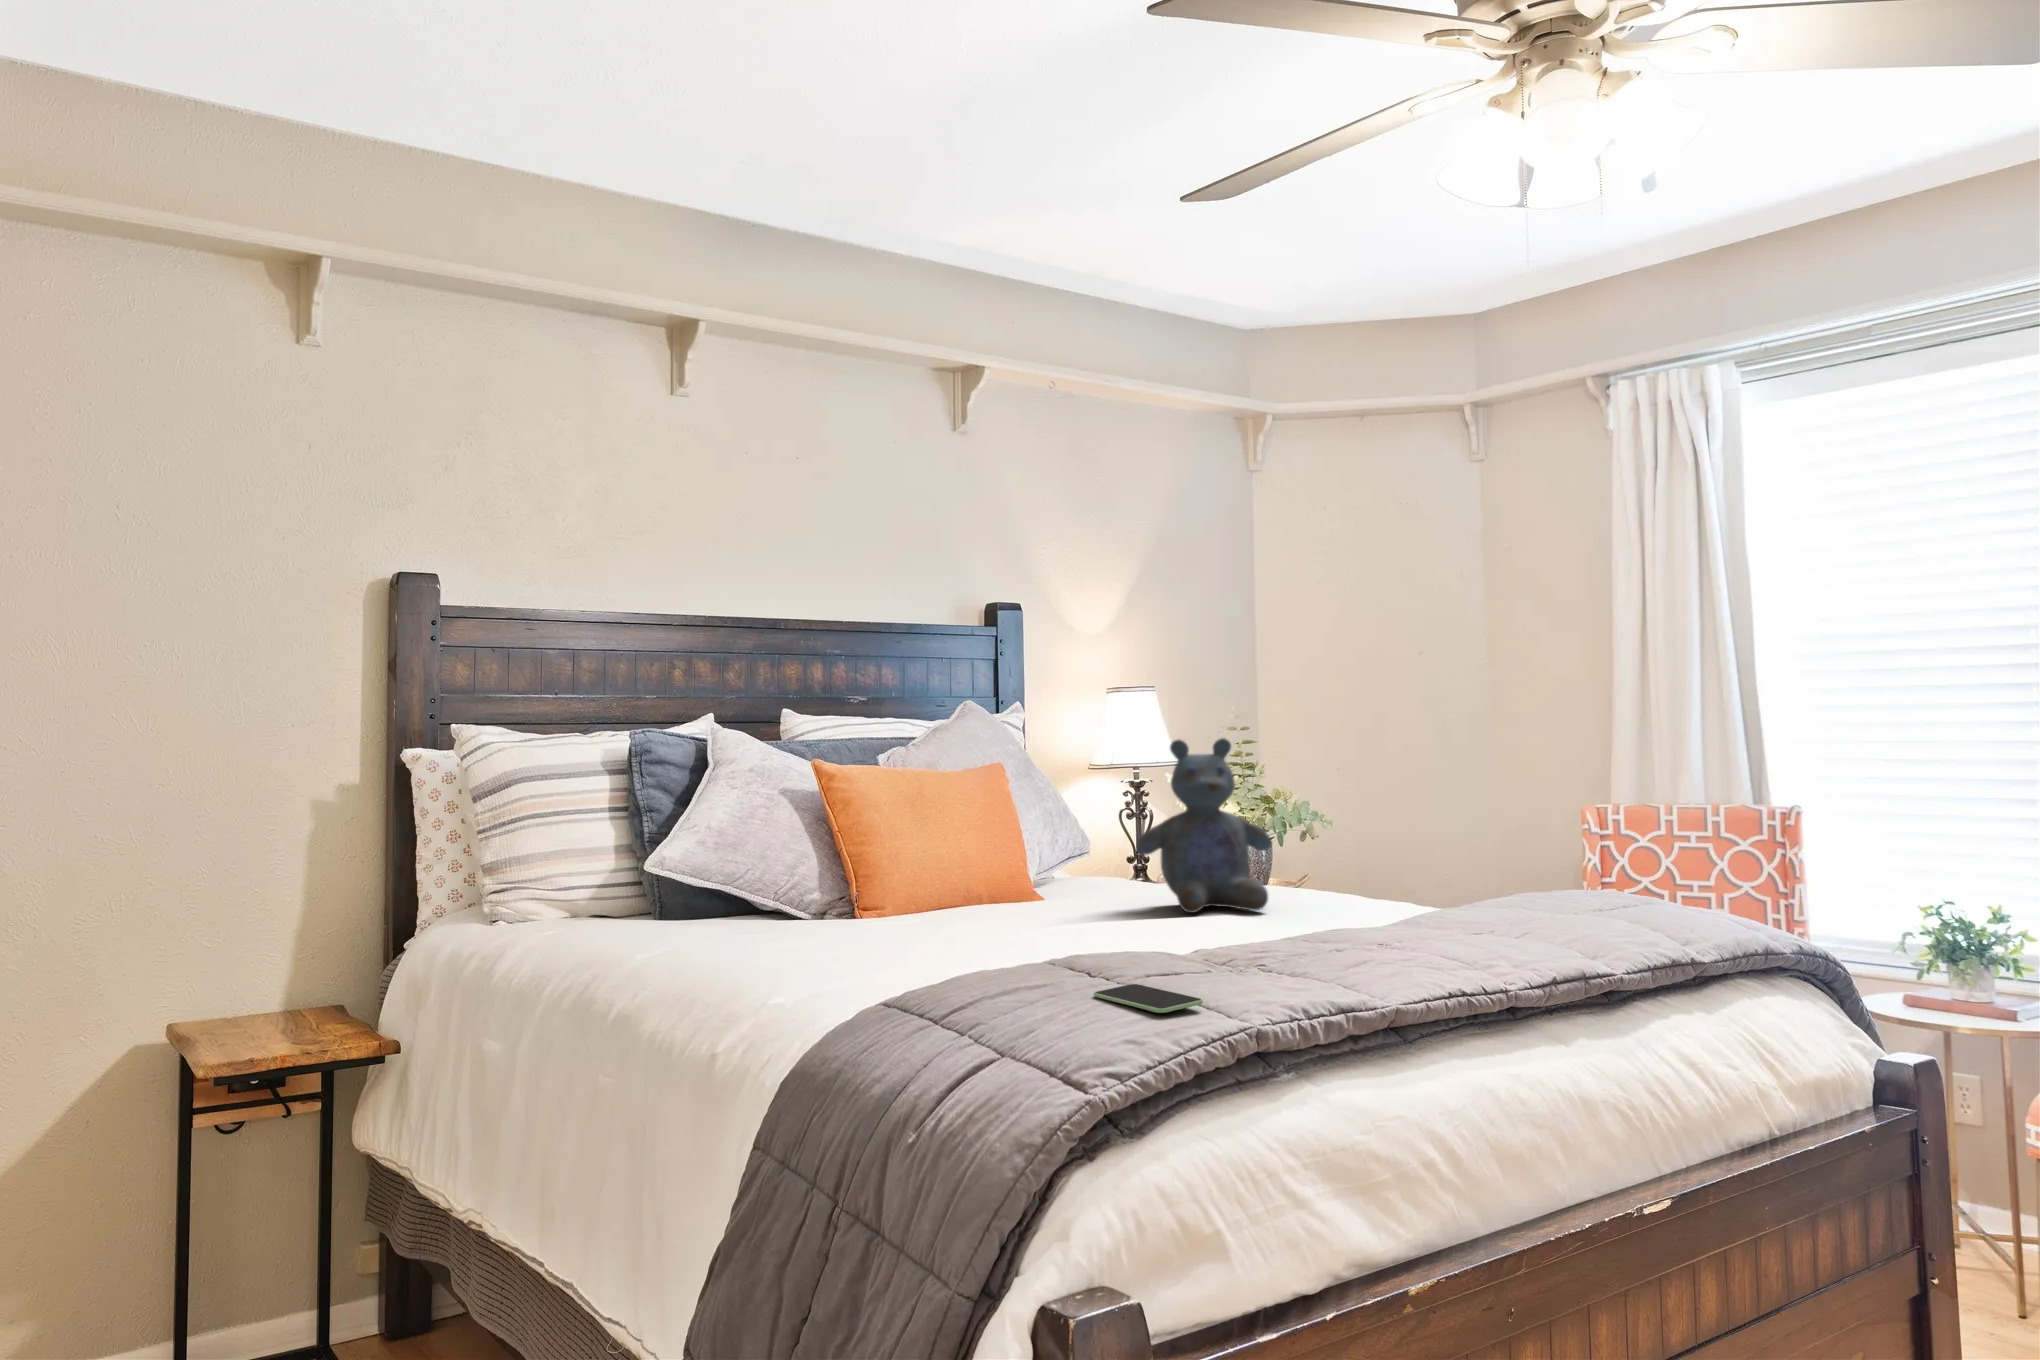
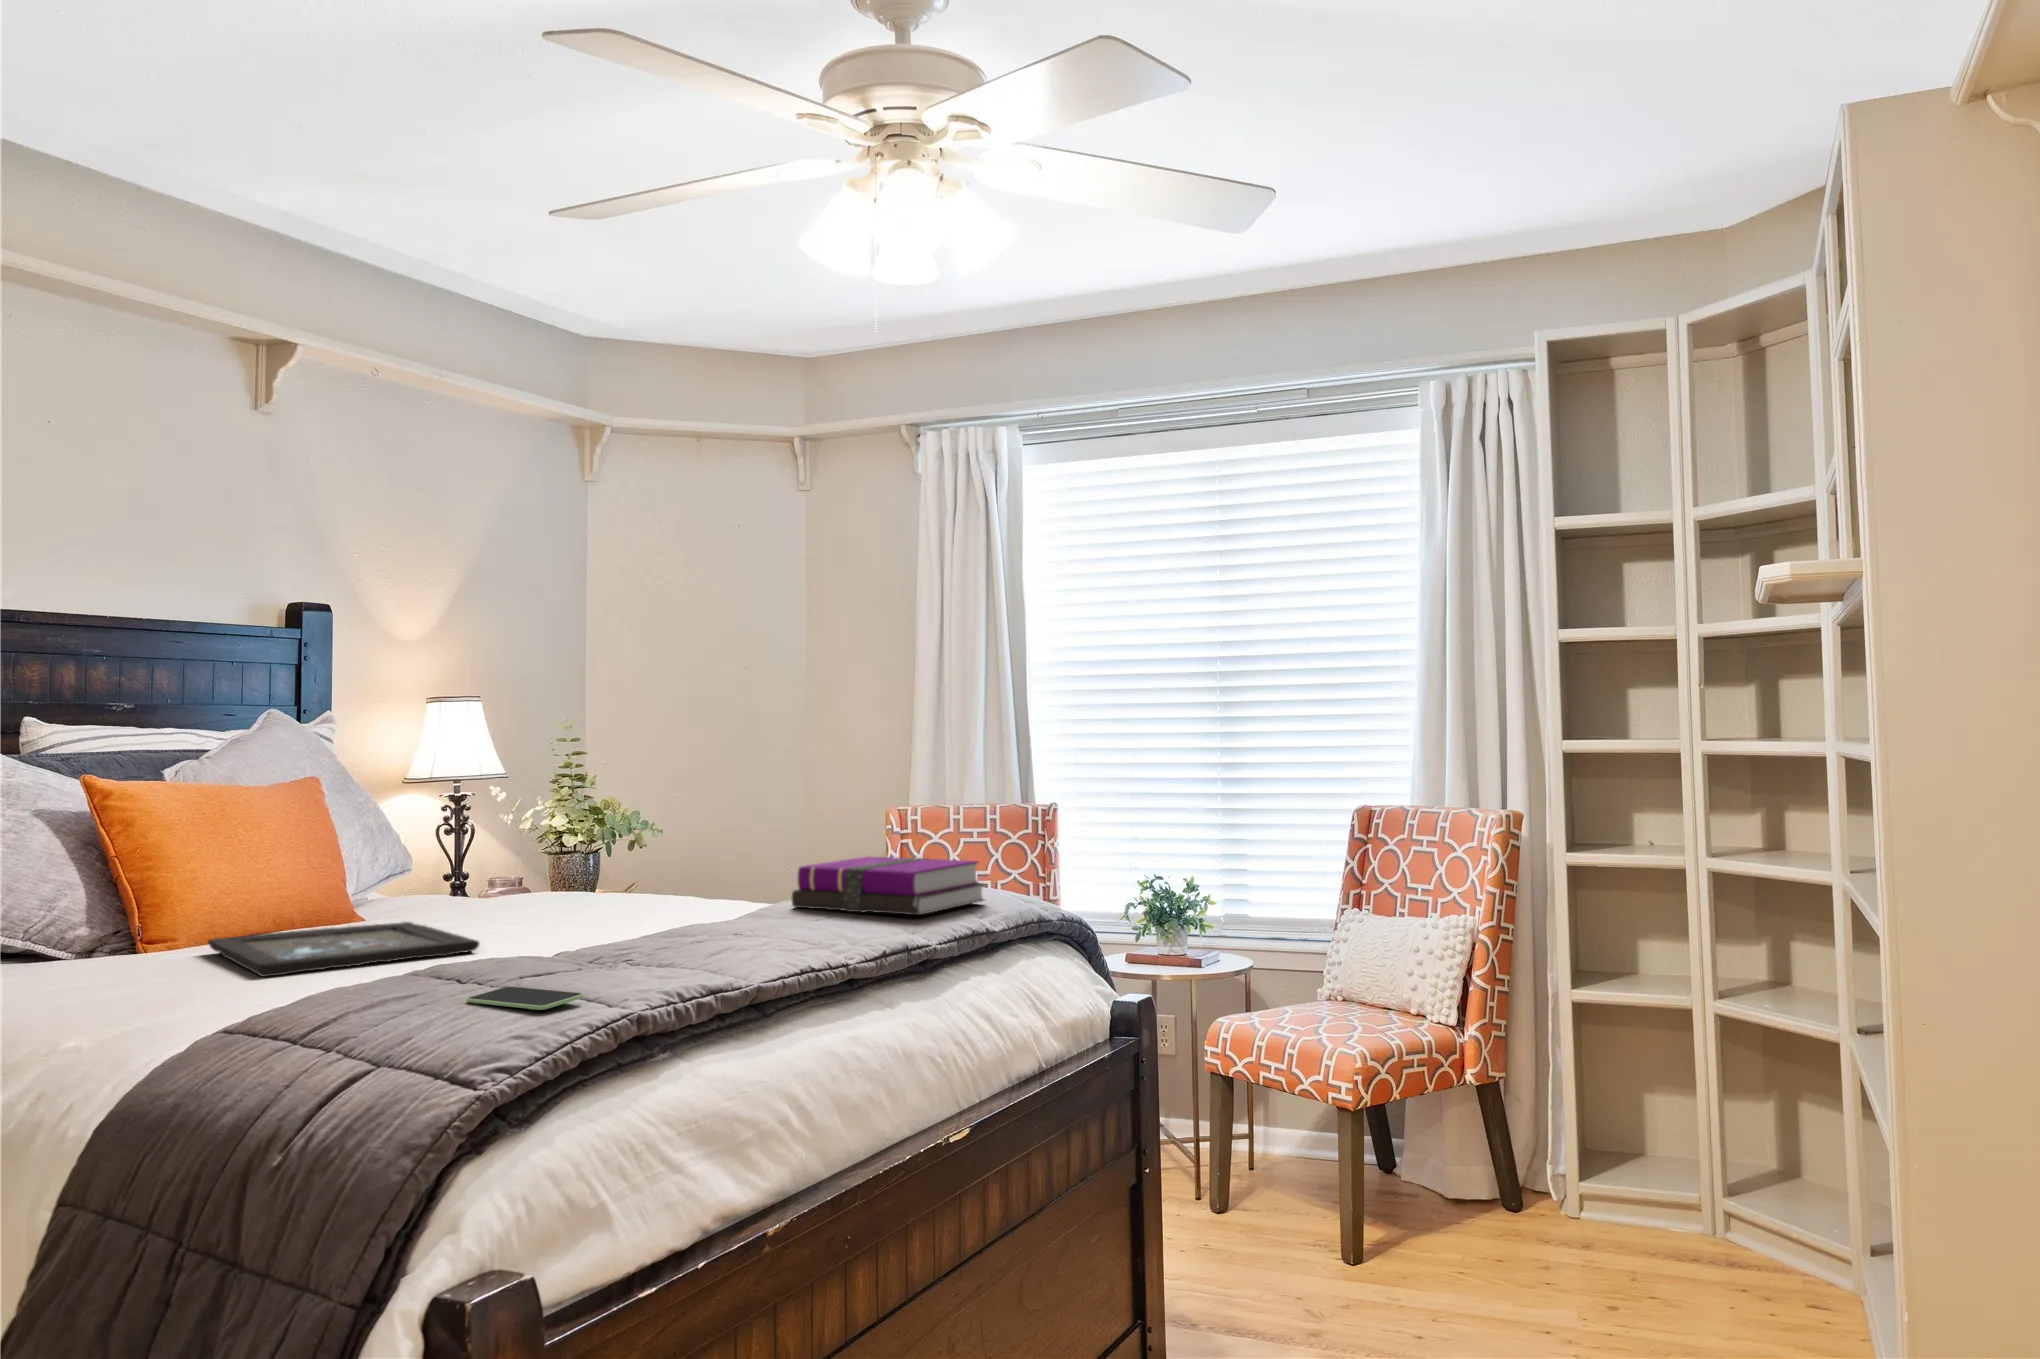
stuffed bear: present [1136,738,1272,913] -> none [478,749,618,923]
notebook: none [1449,863,1694,937] -> present [791,856,984,915]
tray: none [910,905,1131,949] -> present [208,922,479,977]

